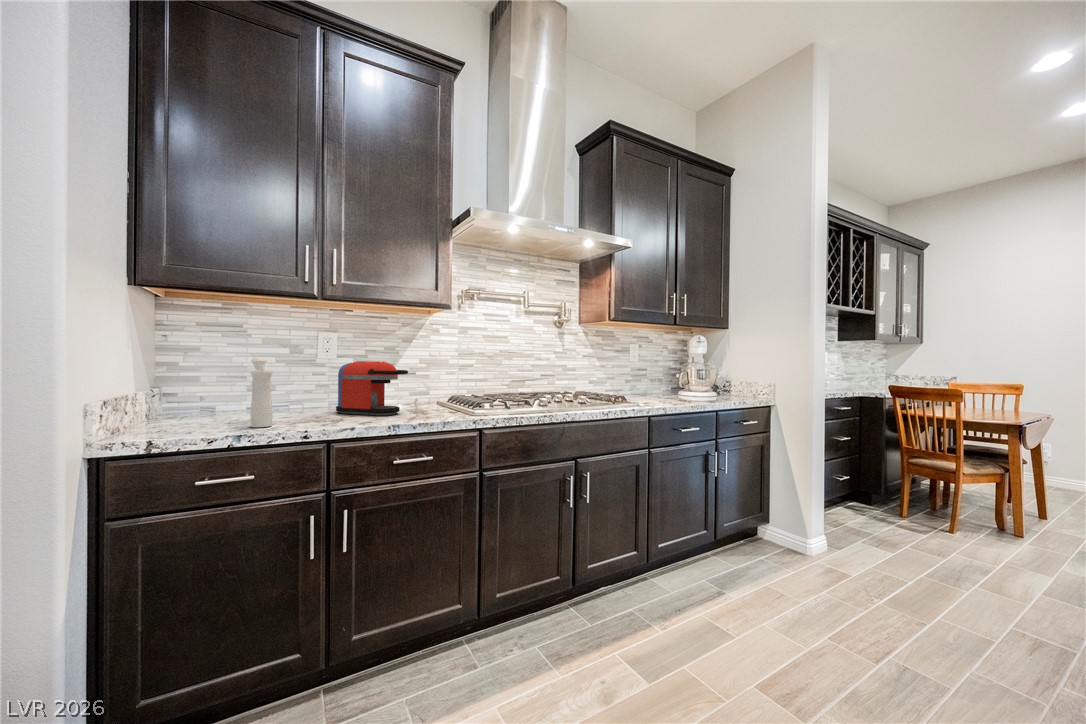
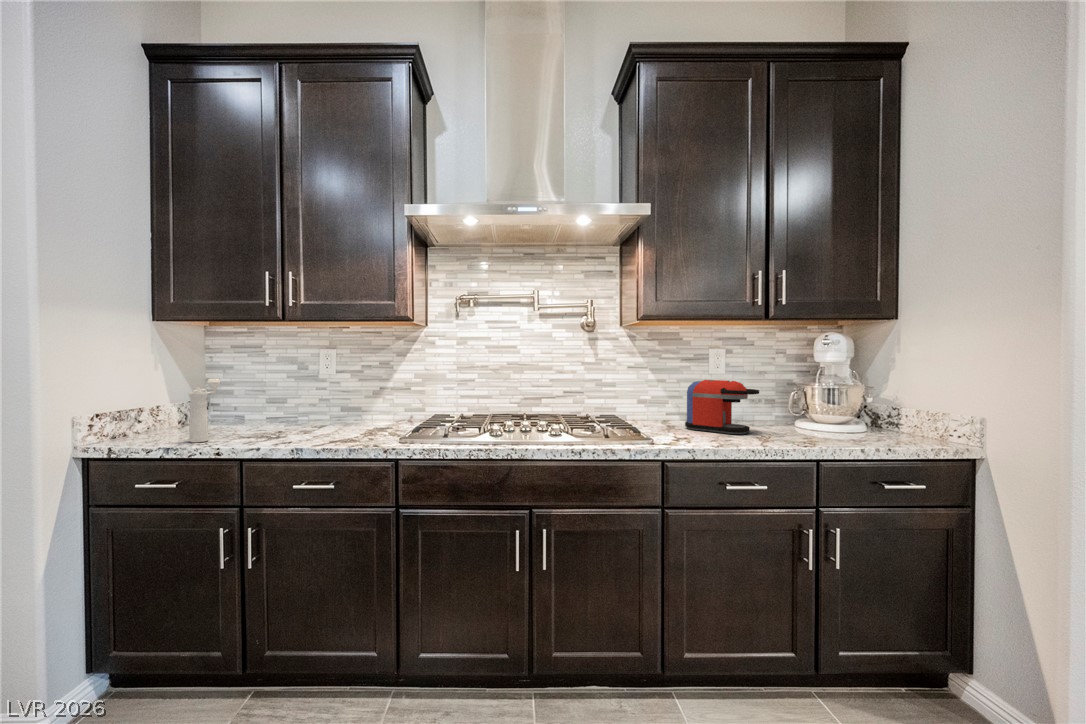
coffee maker: present [336,361,408,415] -> present [685,380,759,434]

